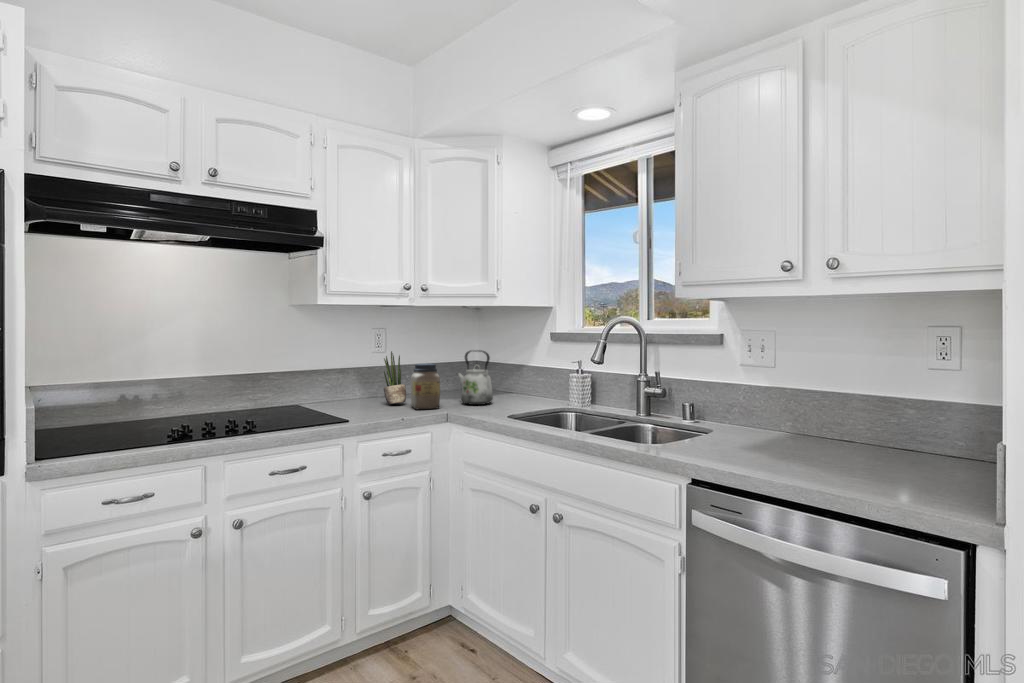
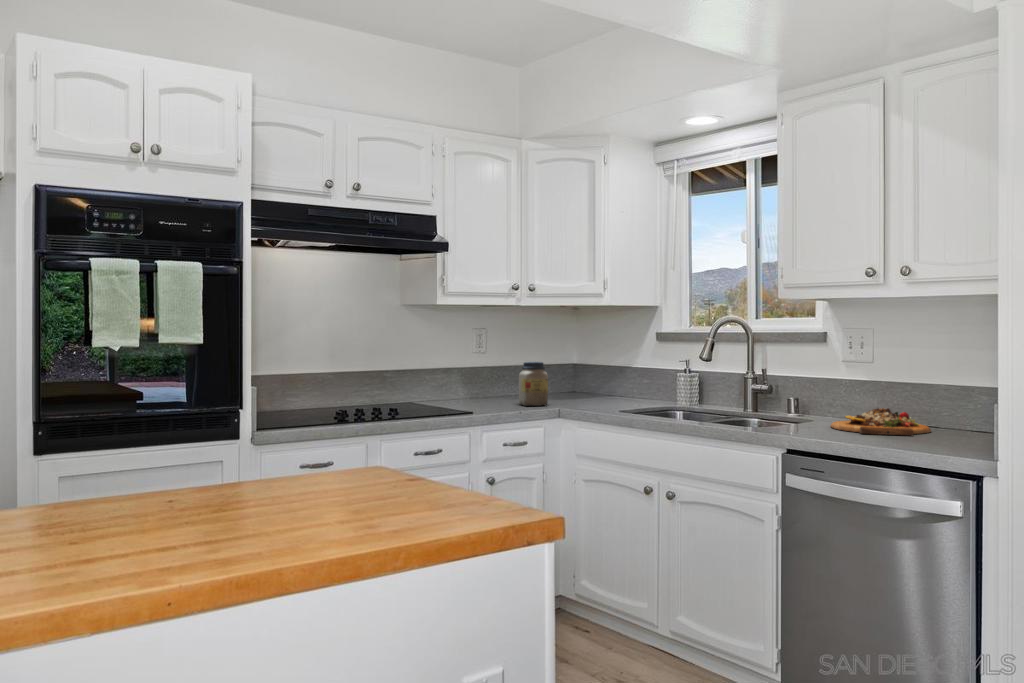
kettle: present [457,350,493,405] -> none [560,349,598,404]
potted plant: present [384,351,406,404] -> none [490,350,512,402]
cutting board: none [734,421,849,459] -> present [831,408,931,436]

